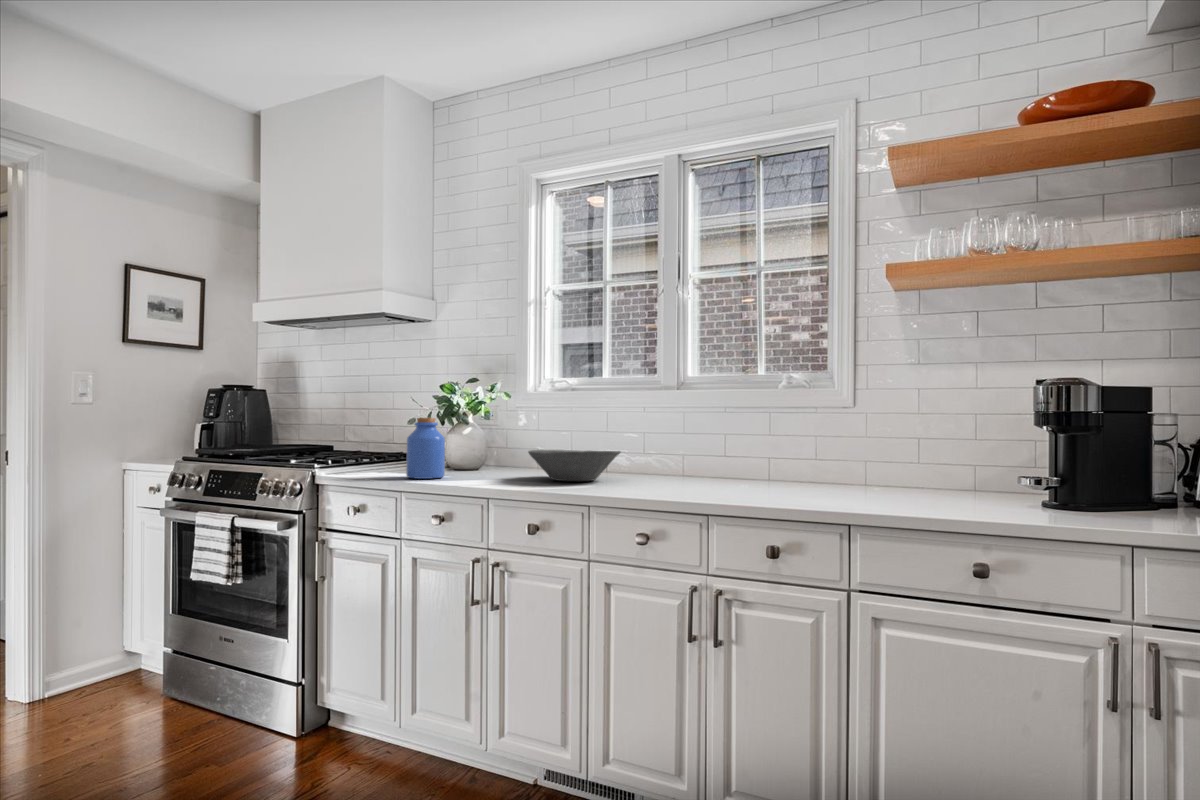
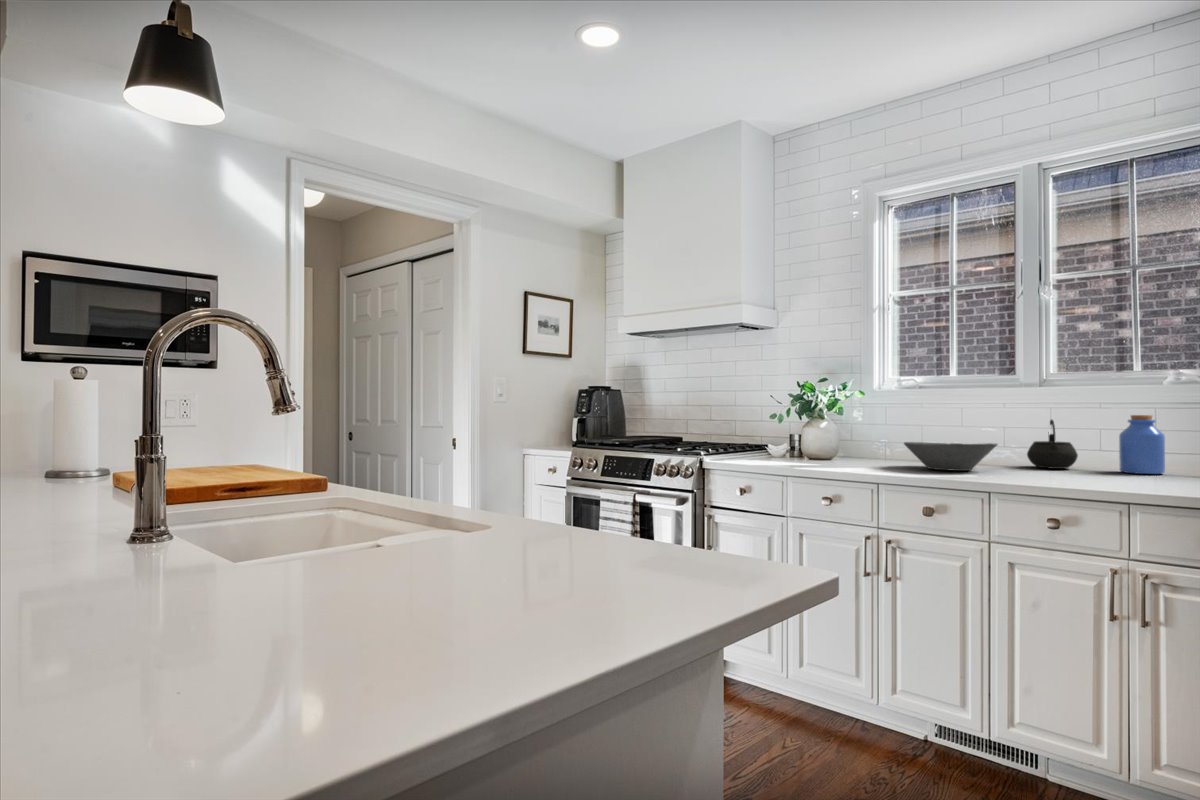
jar: present [406,418,445,479] -> present [1119,415,1165,474]
kettle: none [661,424,707,477] -> present [1027,420,1078,469]

